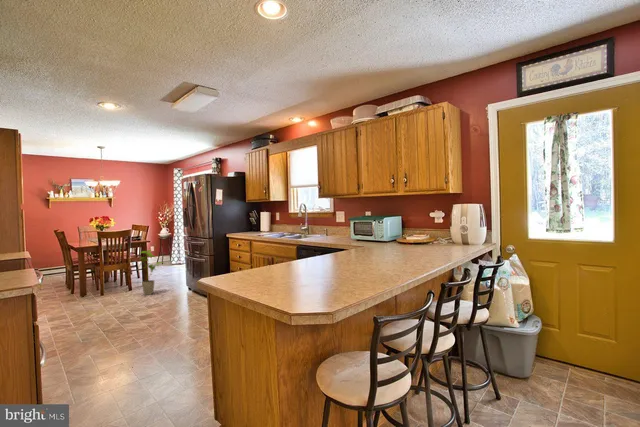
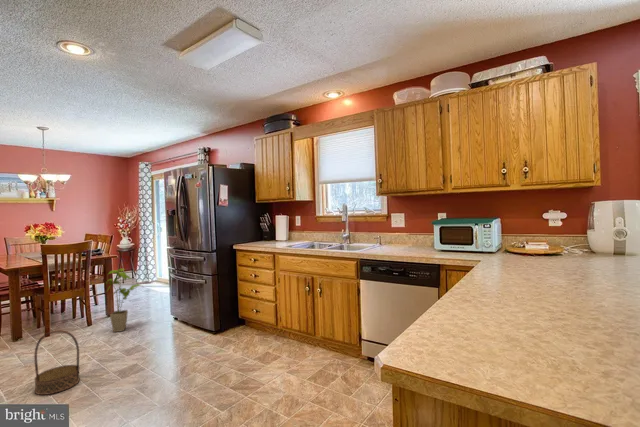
basket: none [89,286,116,325] -> present [34,330,80,395]

